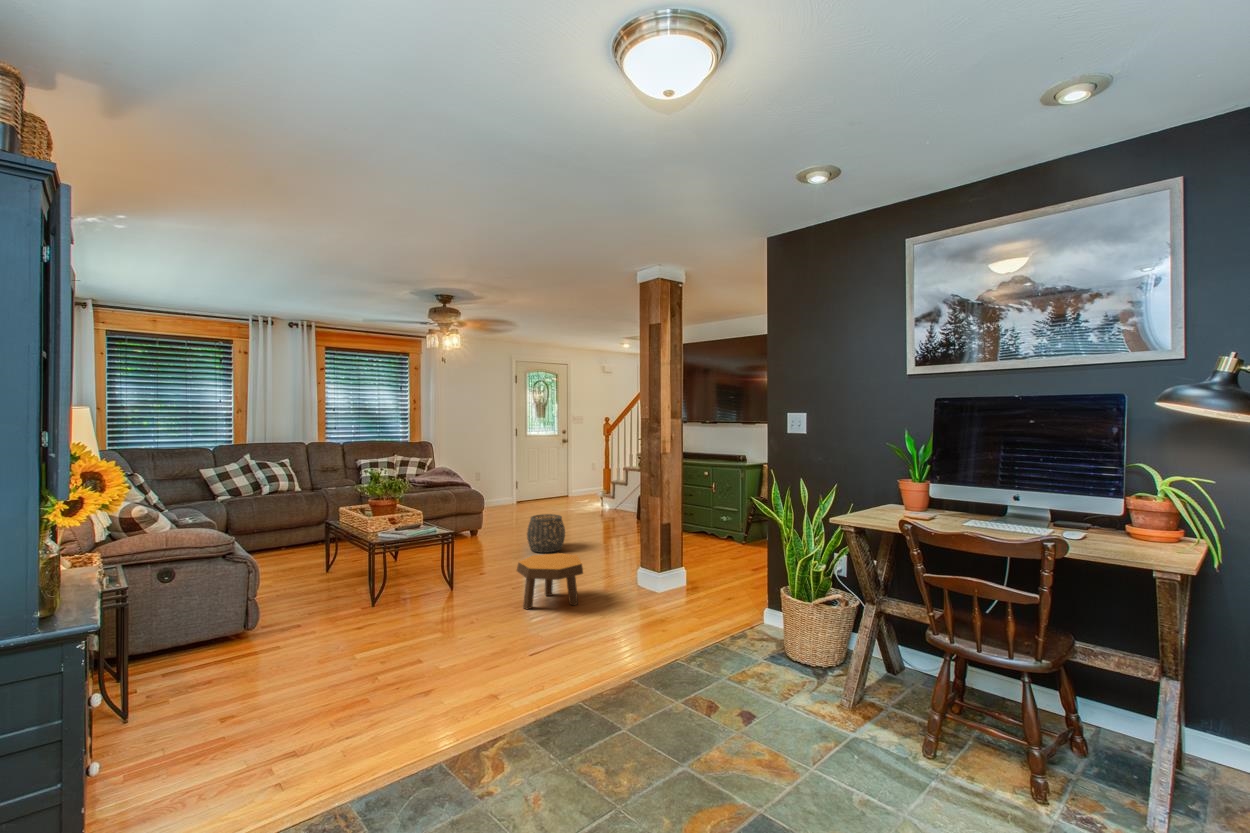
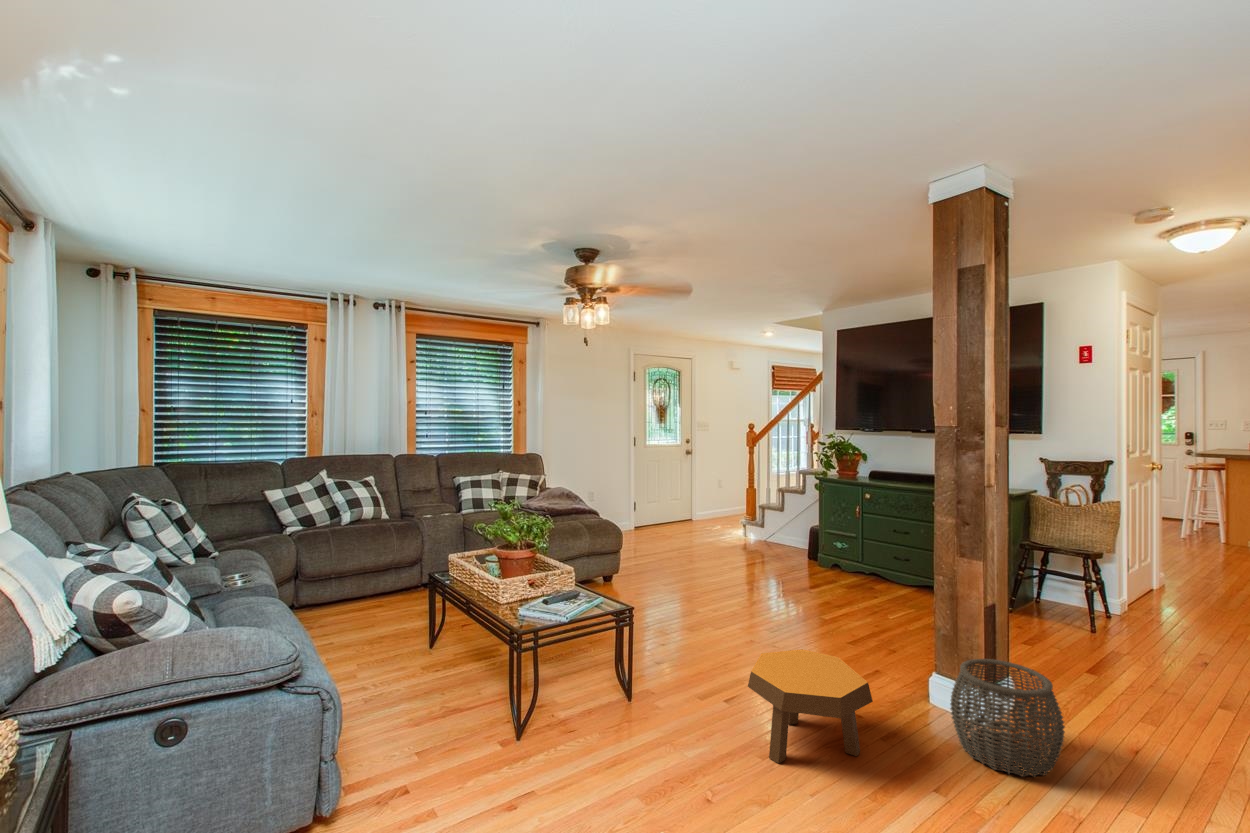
woven basket: present [527,514,565,553] -> present [950,659,1065,777]

